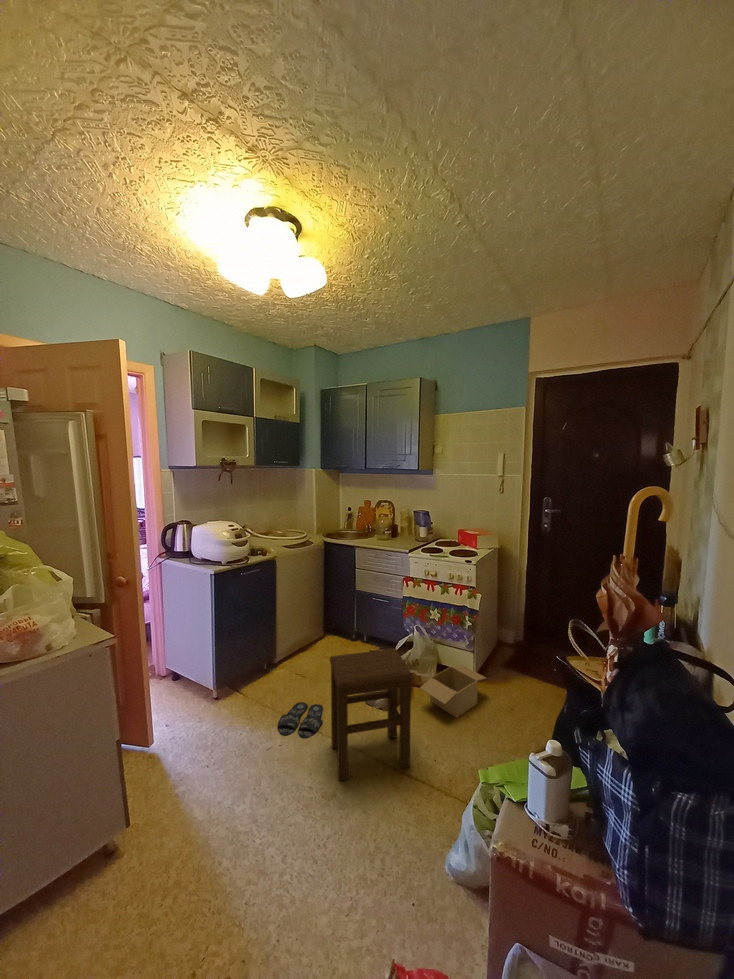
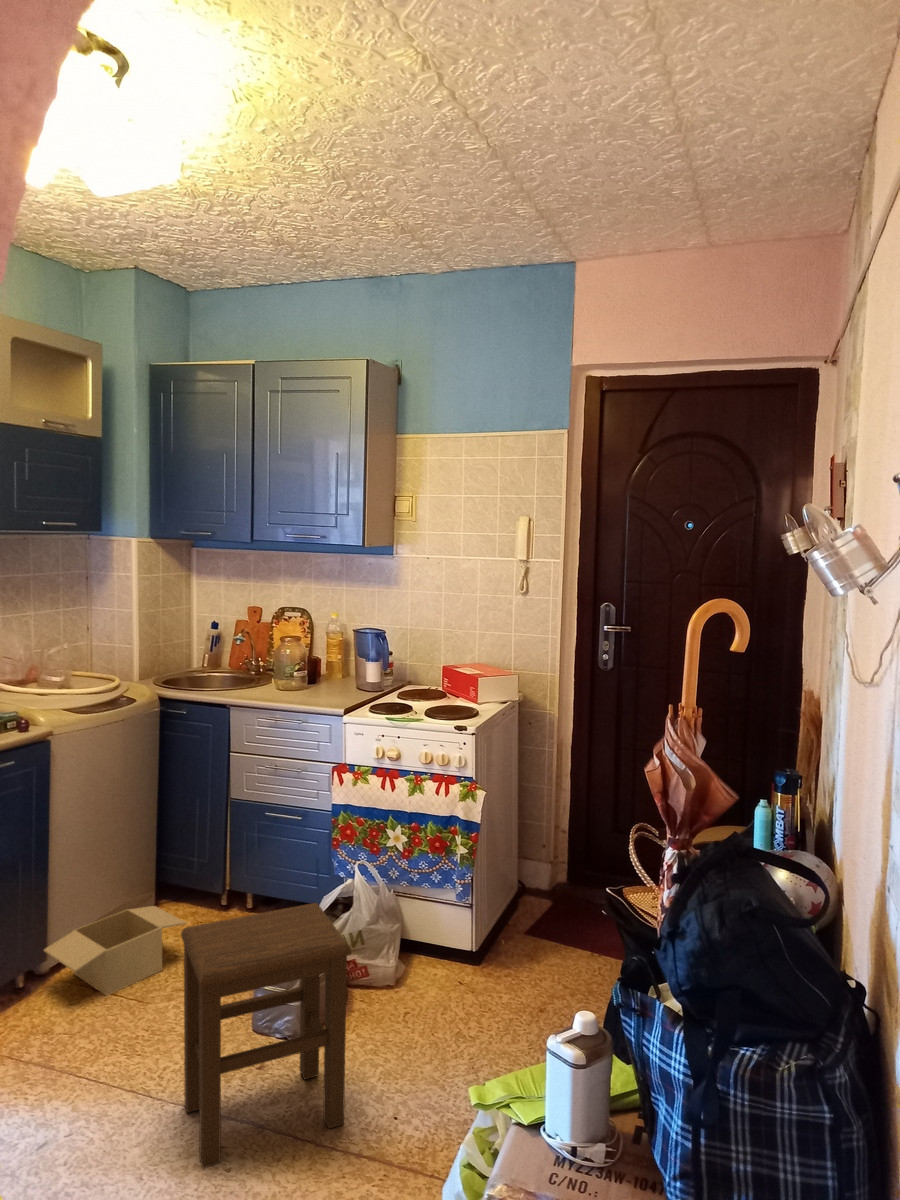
cardboard box: present [420,665,486,718] -> present [44,906,187,996]
slippers: present [278,702,323,738] -> none [64,1035,165,1104]

